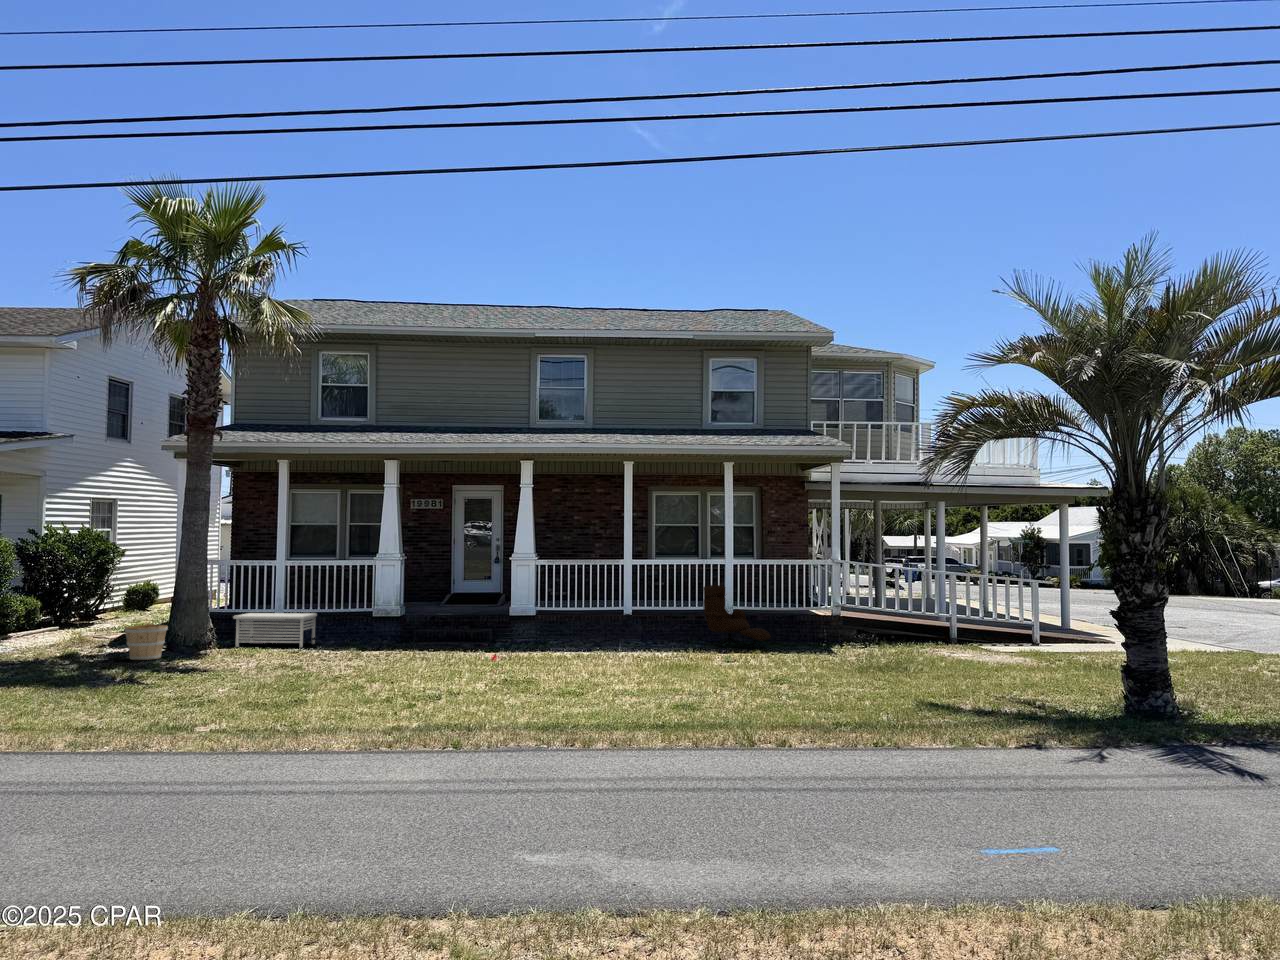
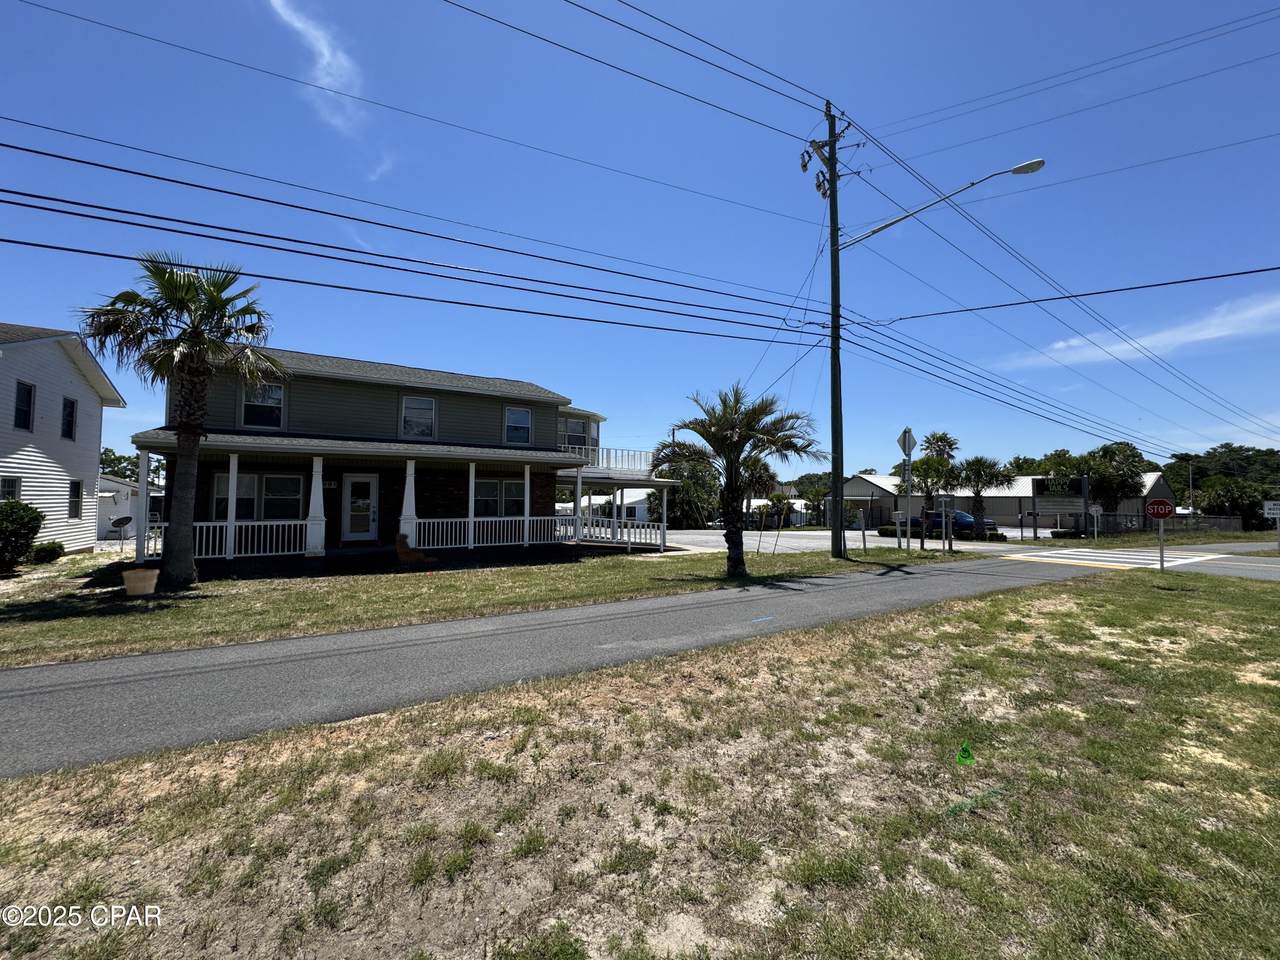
lounge chair: present [703,585,771,649] -> present [396,533,440,569]
storage bench: present [233,613,317,647] -> none [200,556,264,582]

